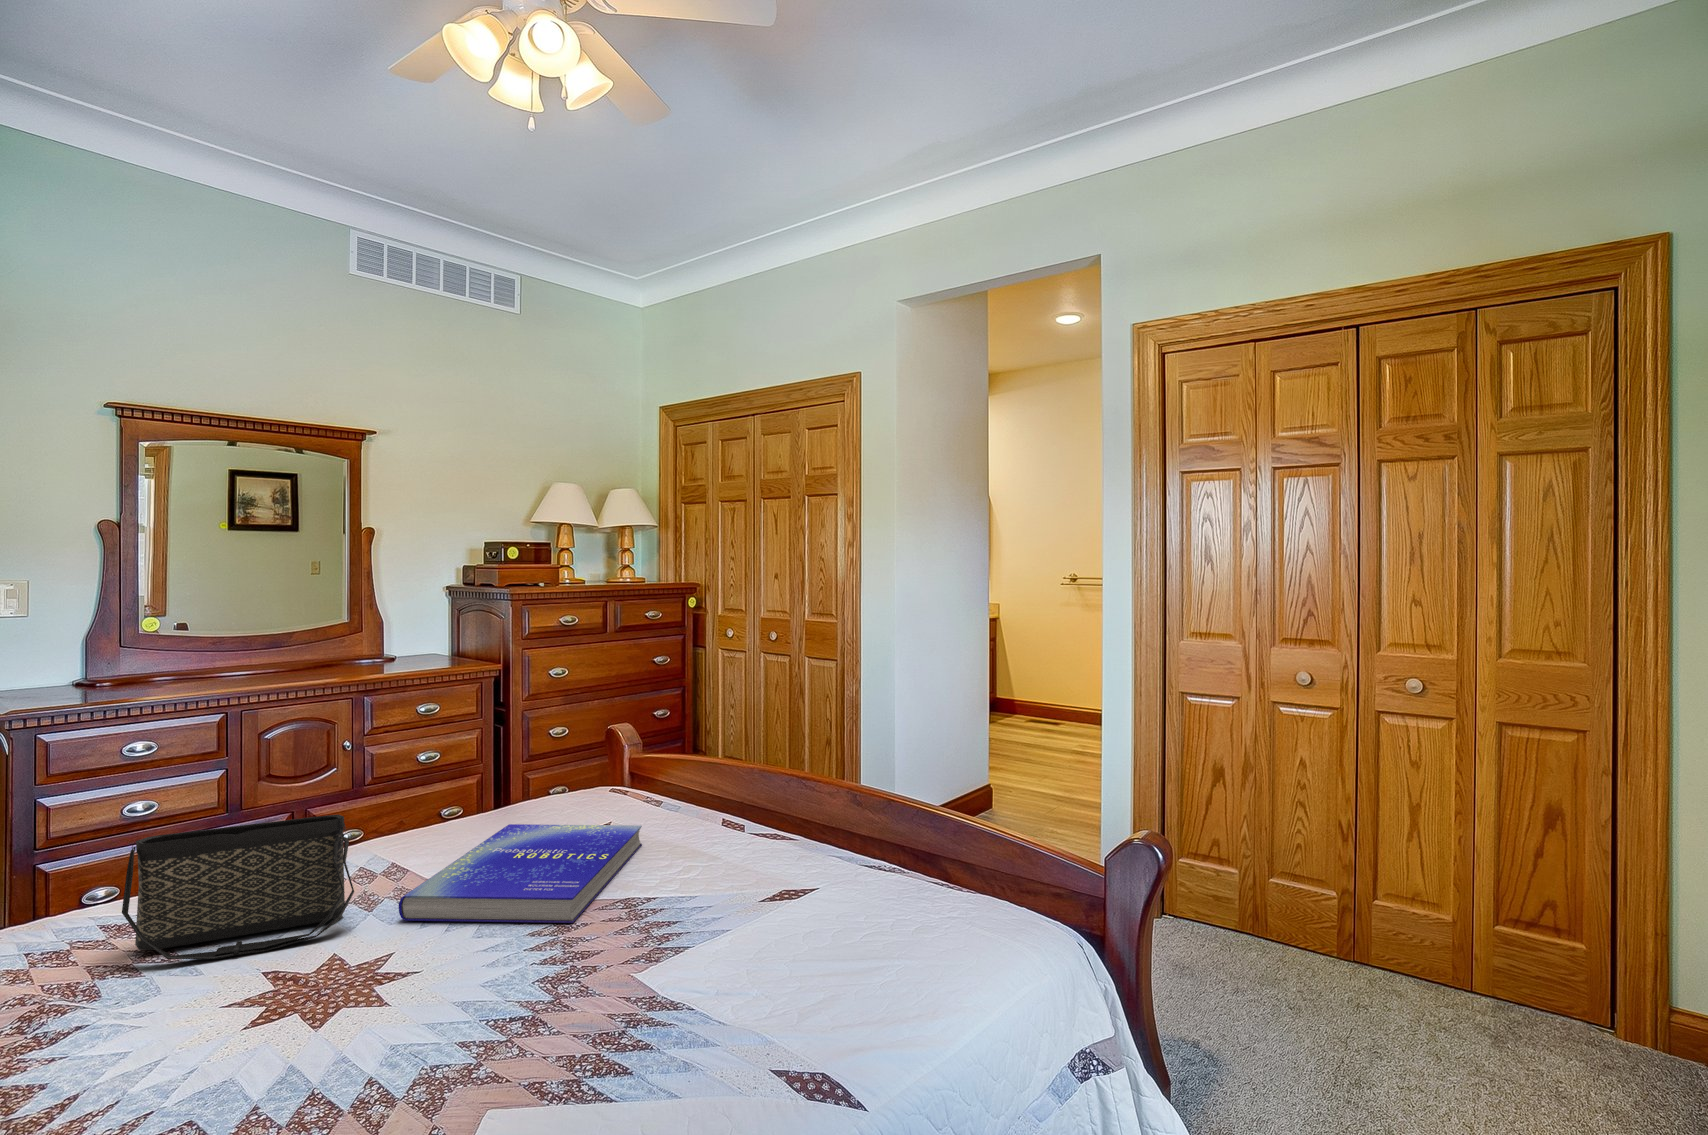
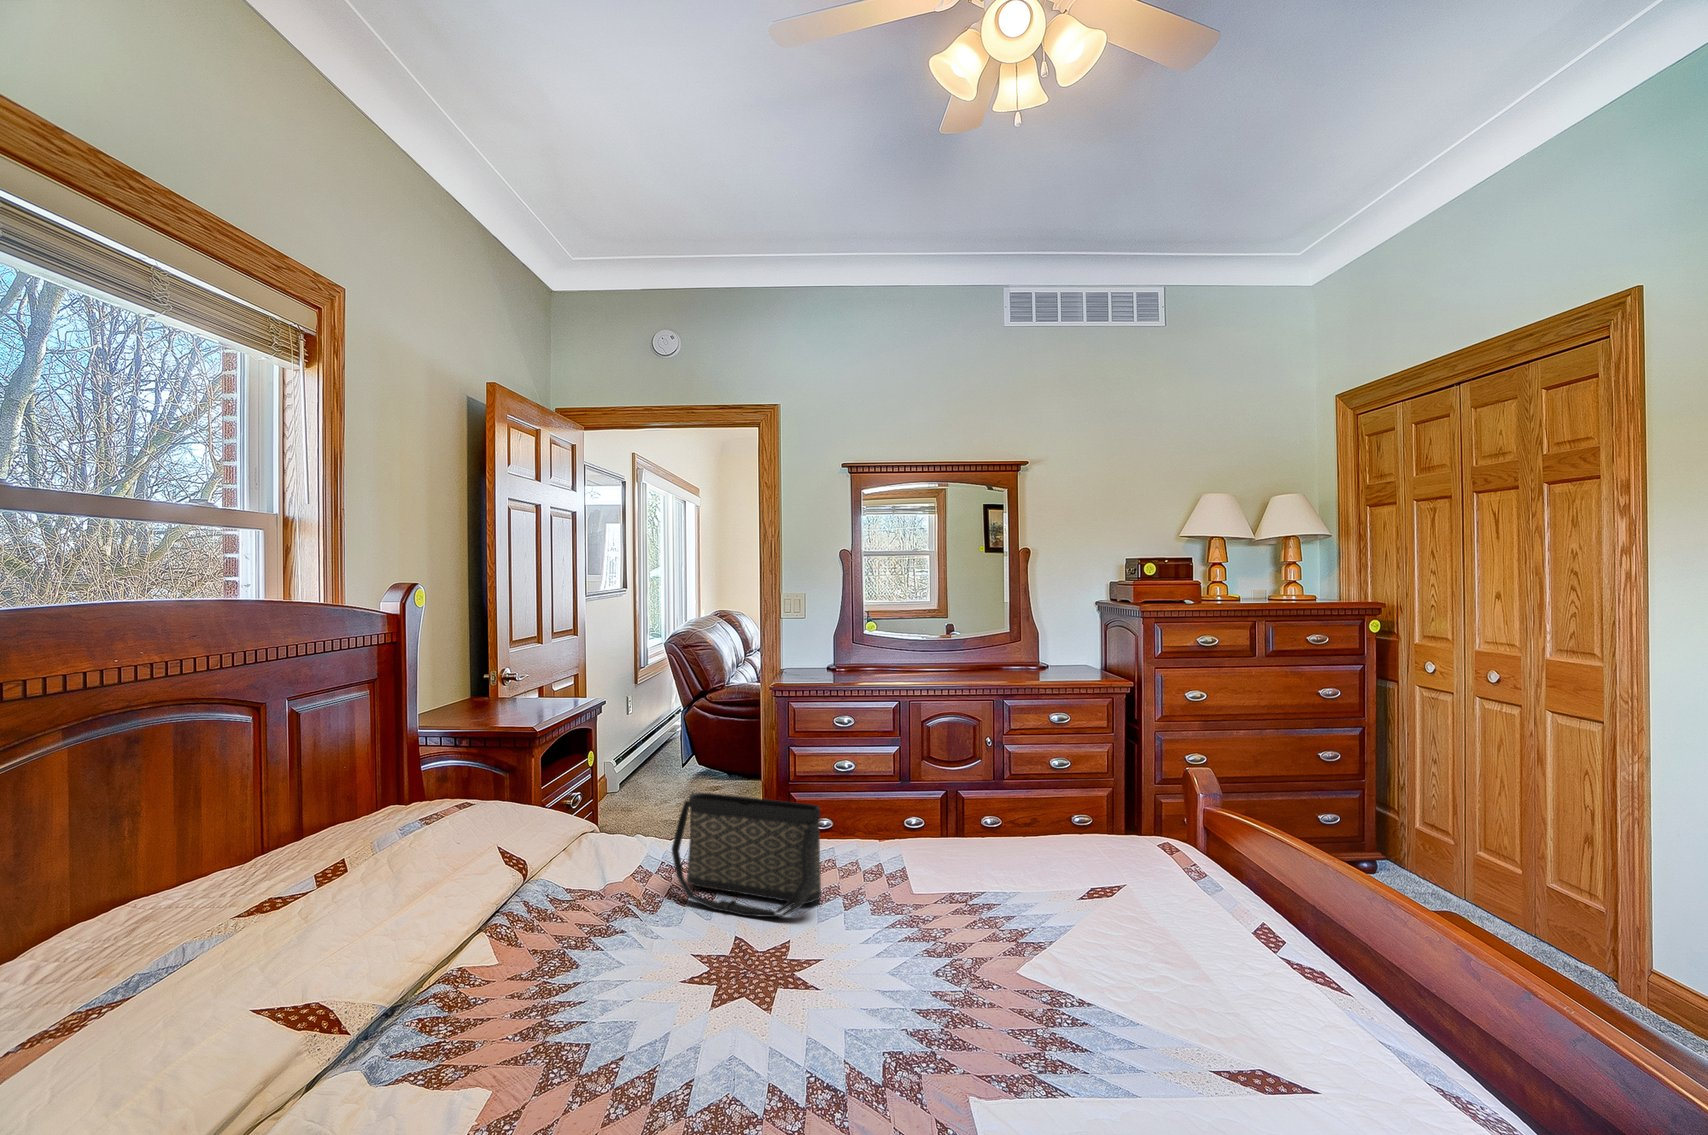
book: present [399,824,642,923] -> none [846,852,1137,997]

